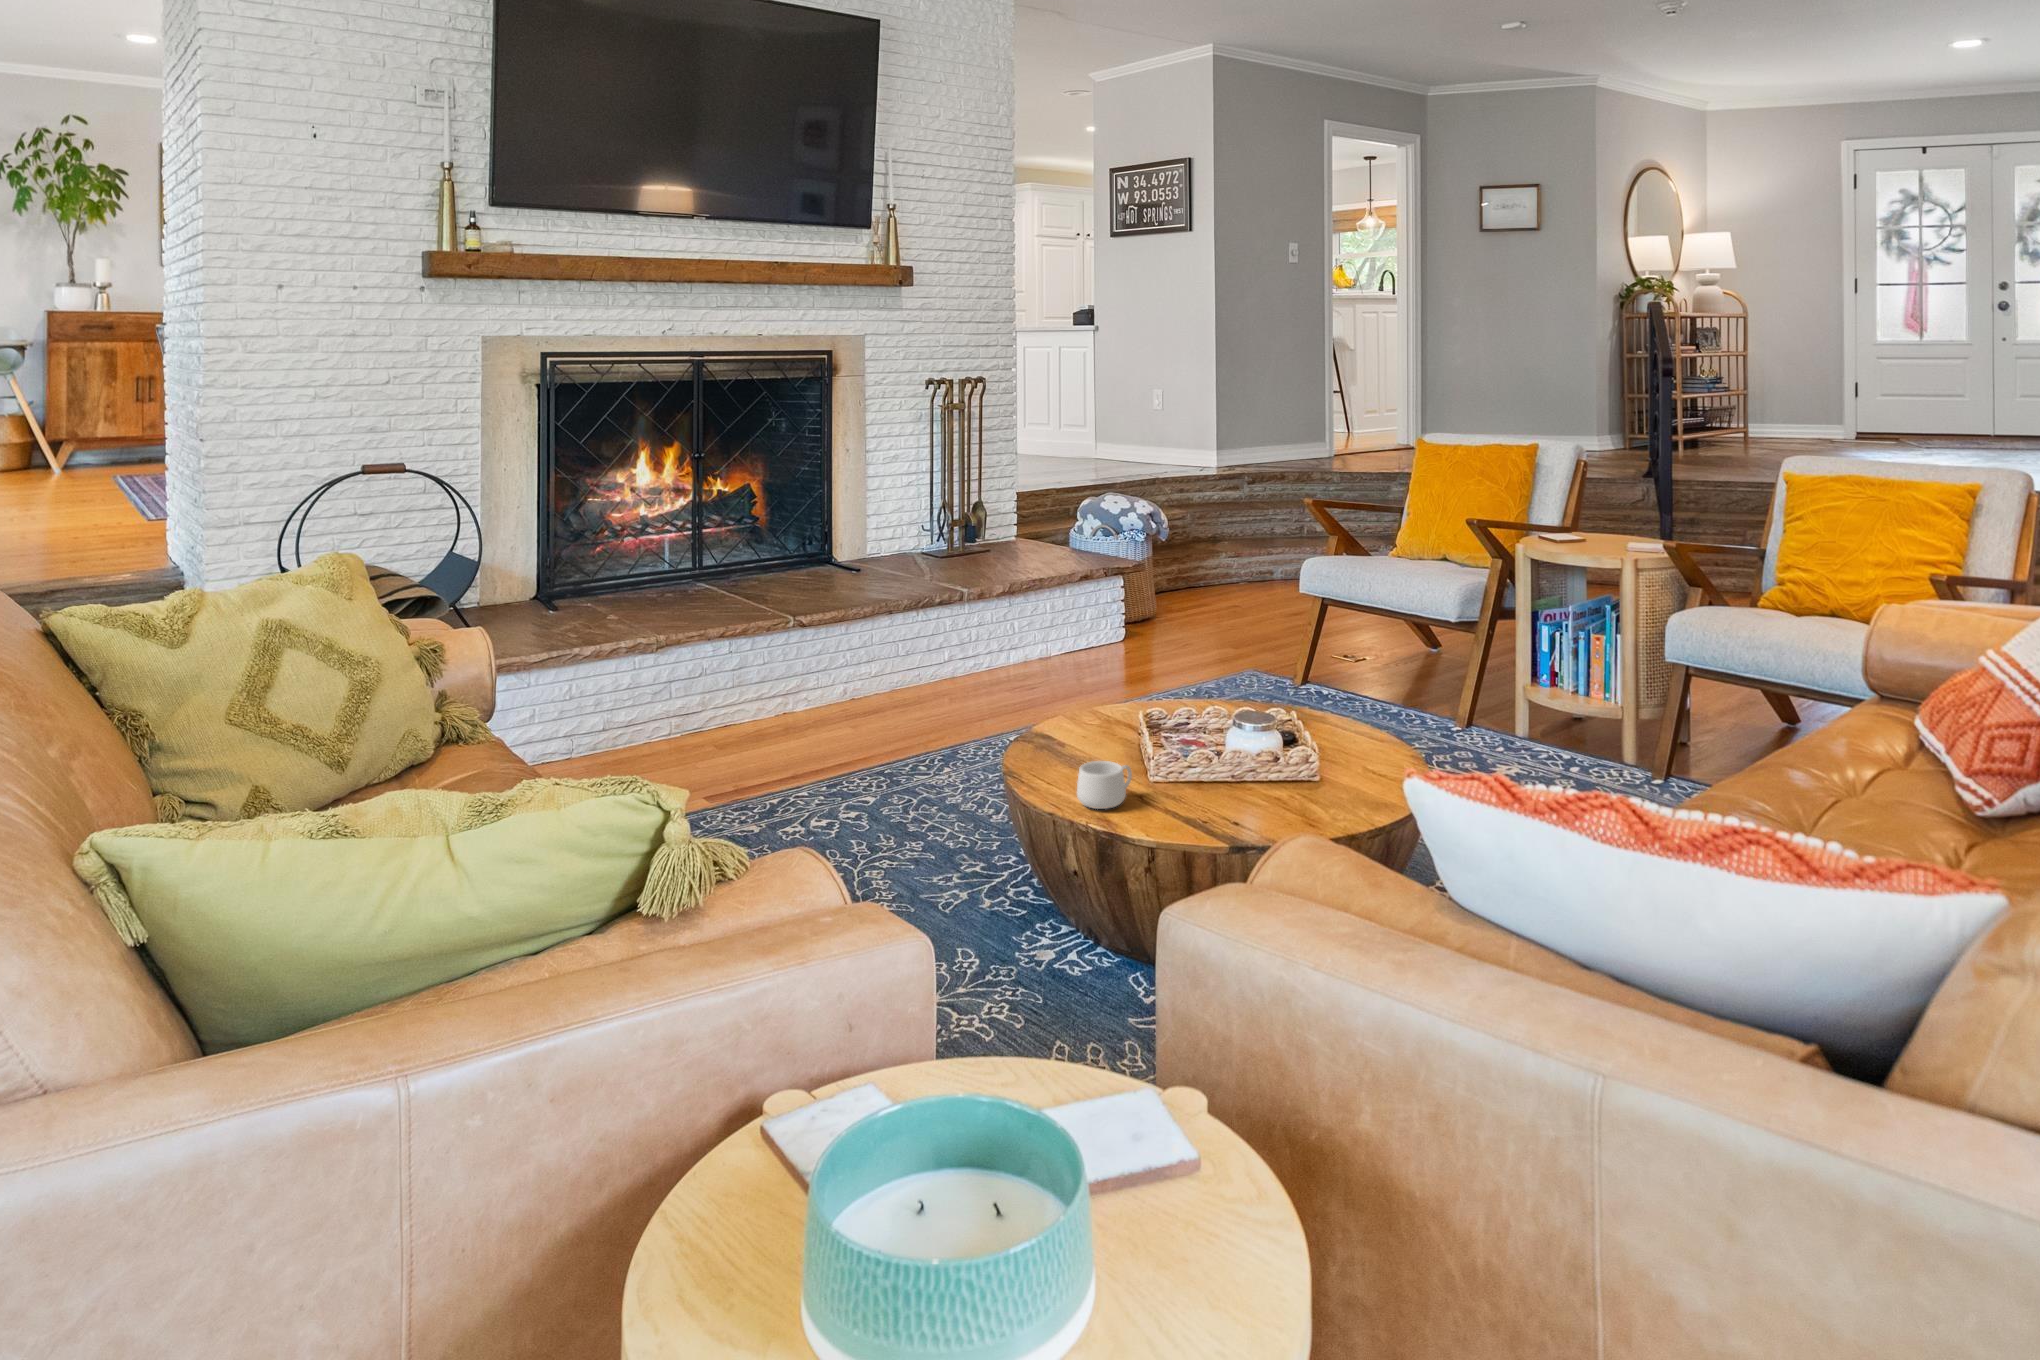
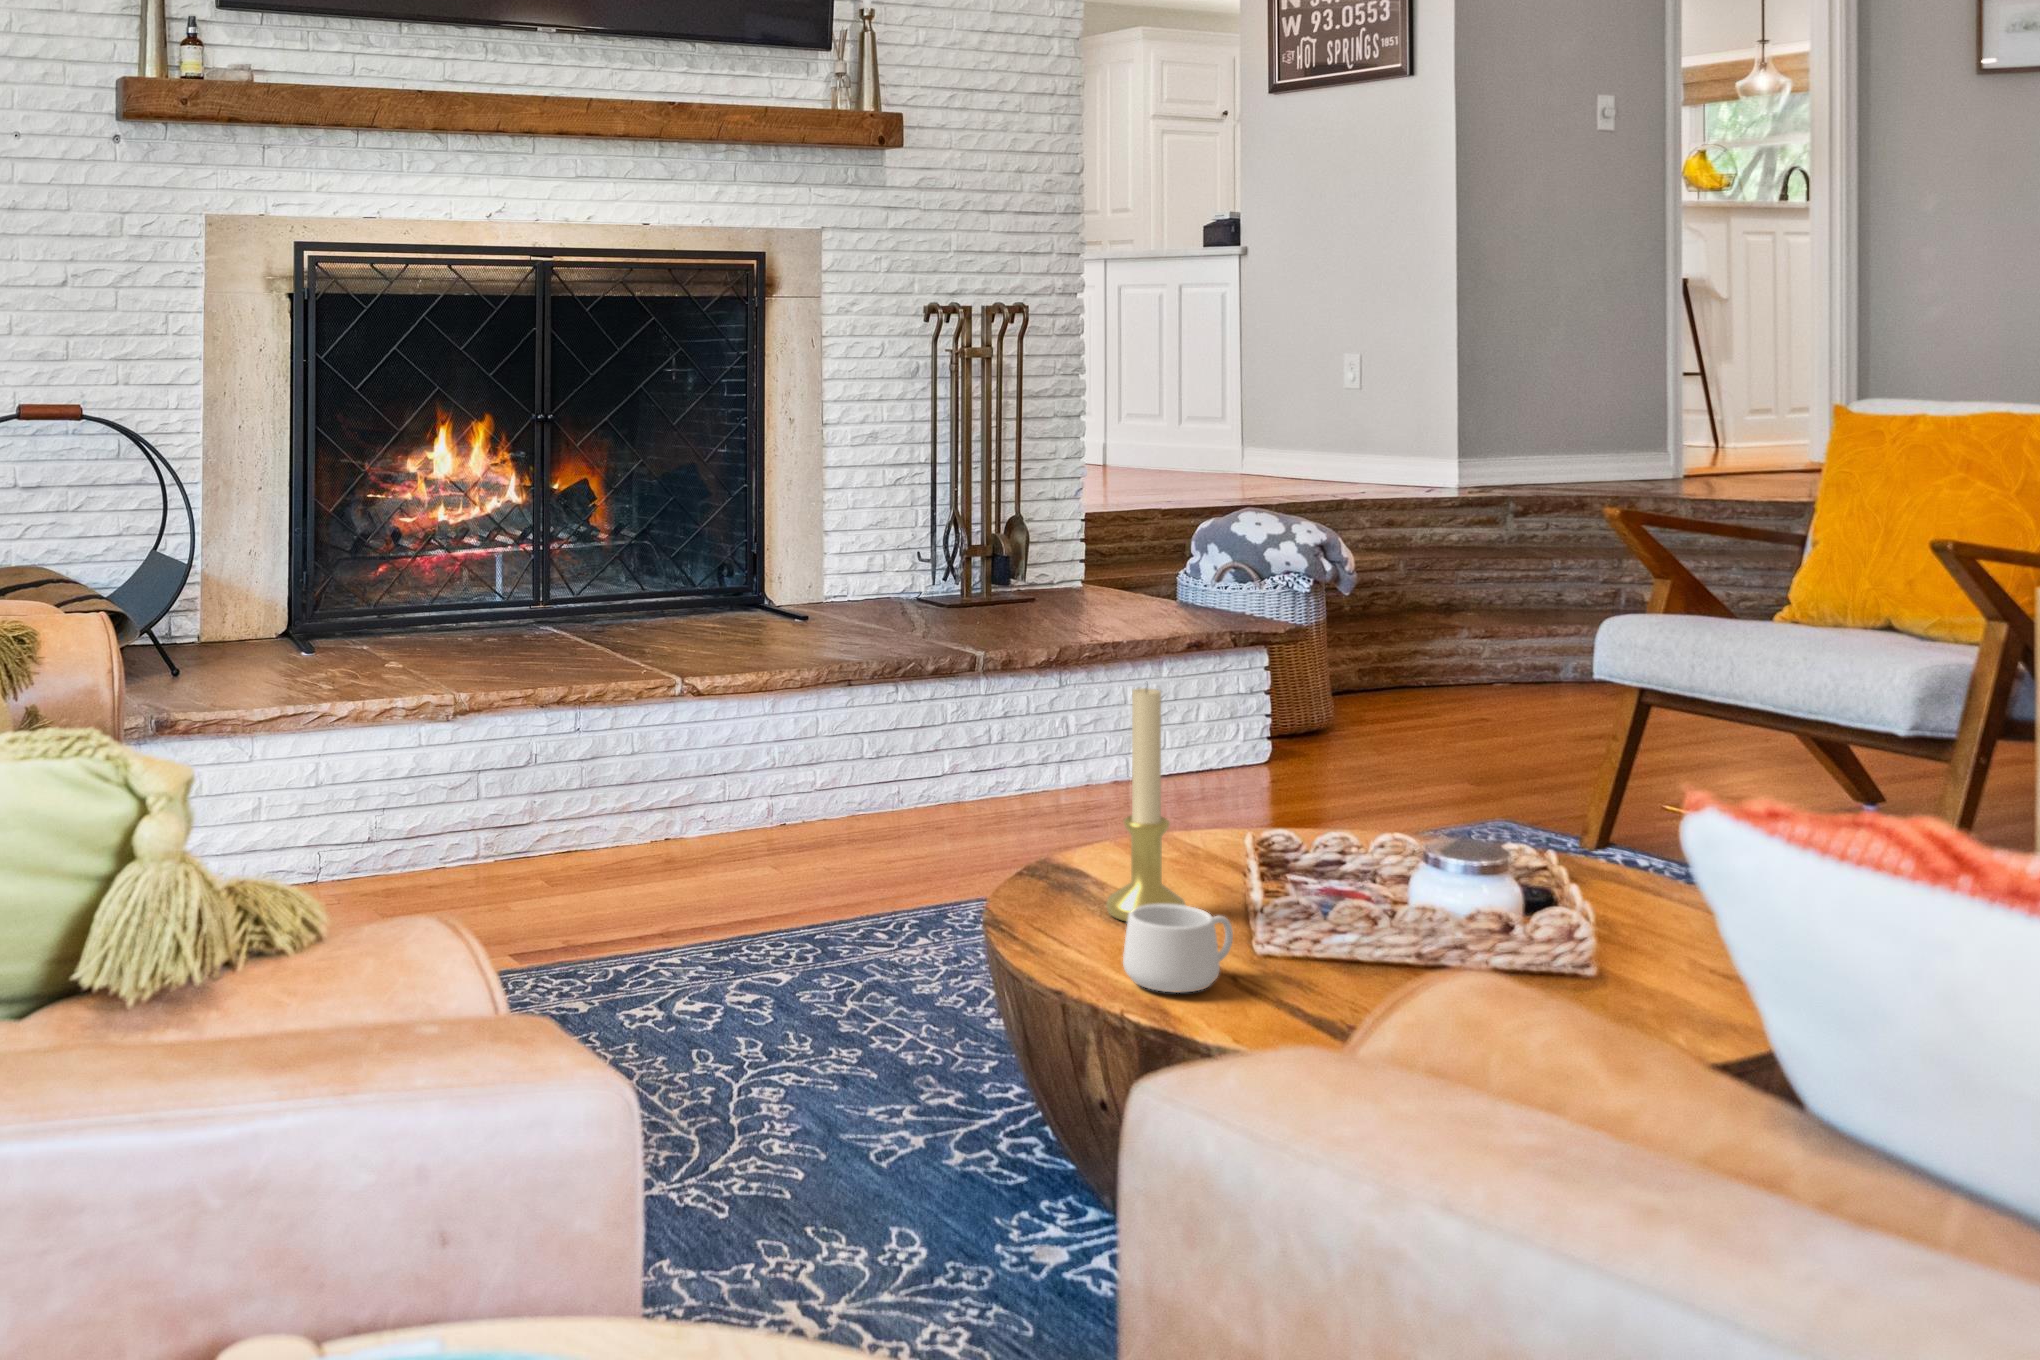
candle holder: none [1063,639,1106,768] -> present [1106,688,1186,922]

